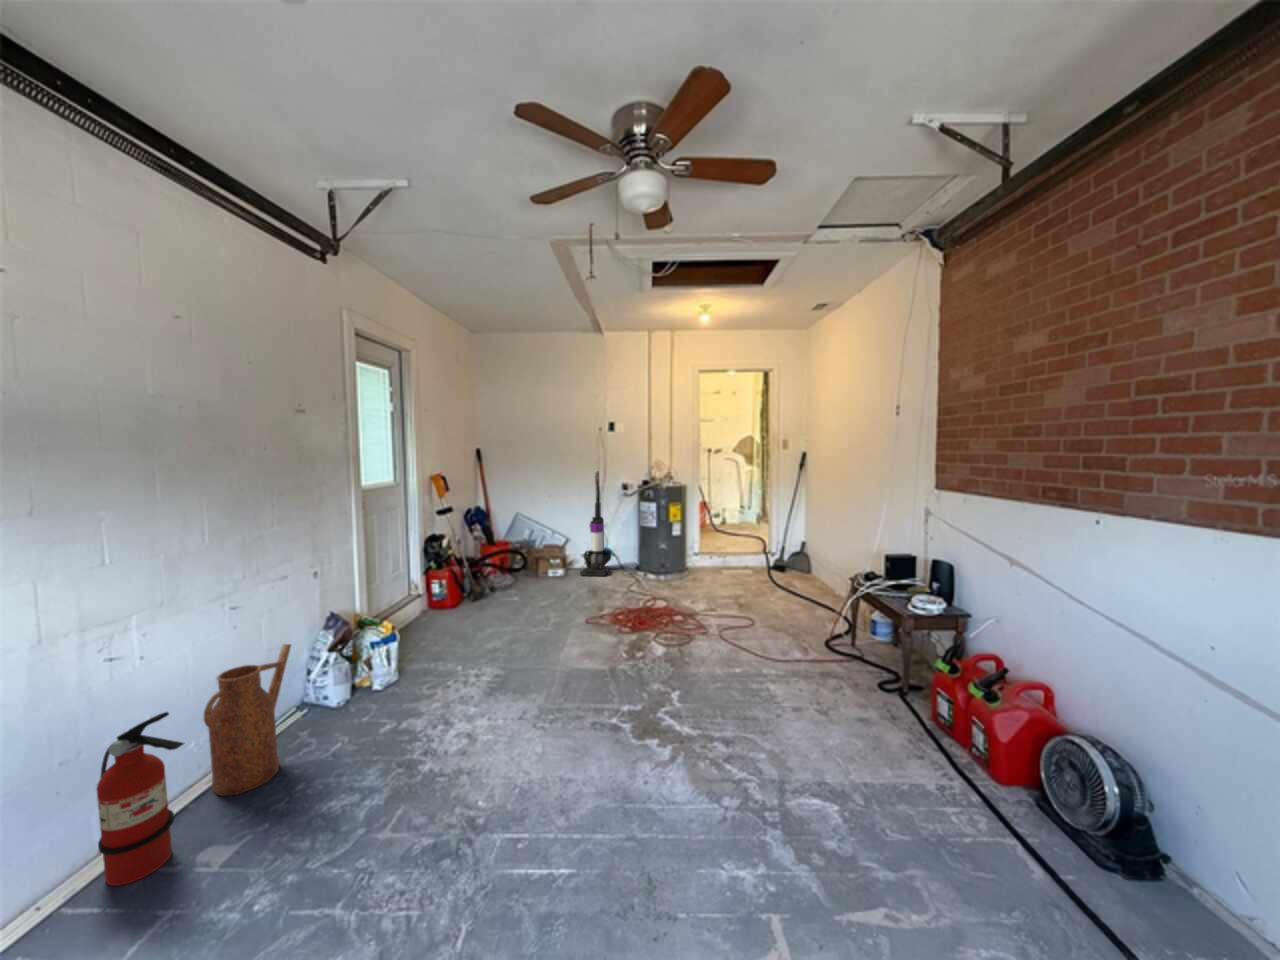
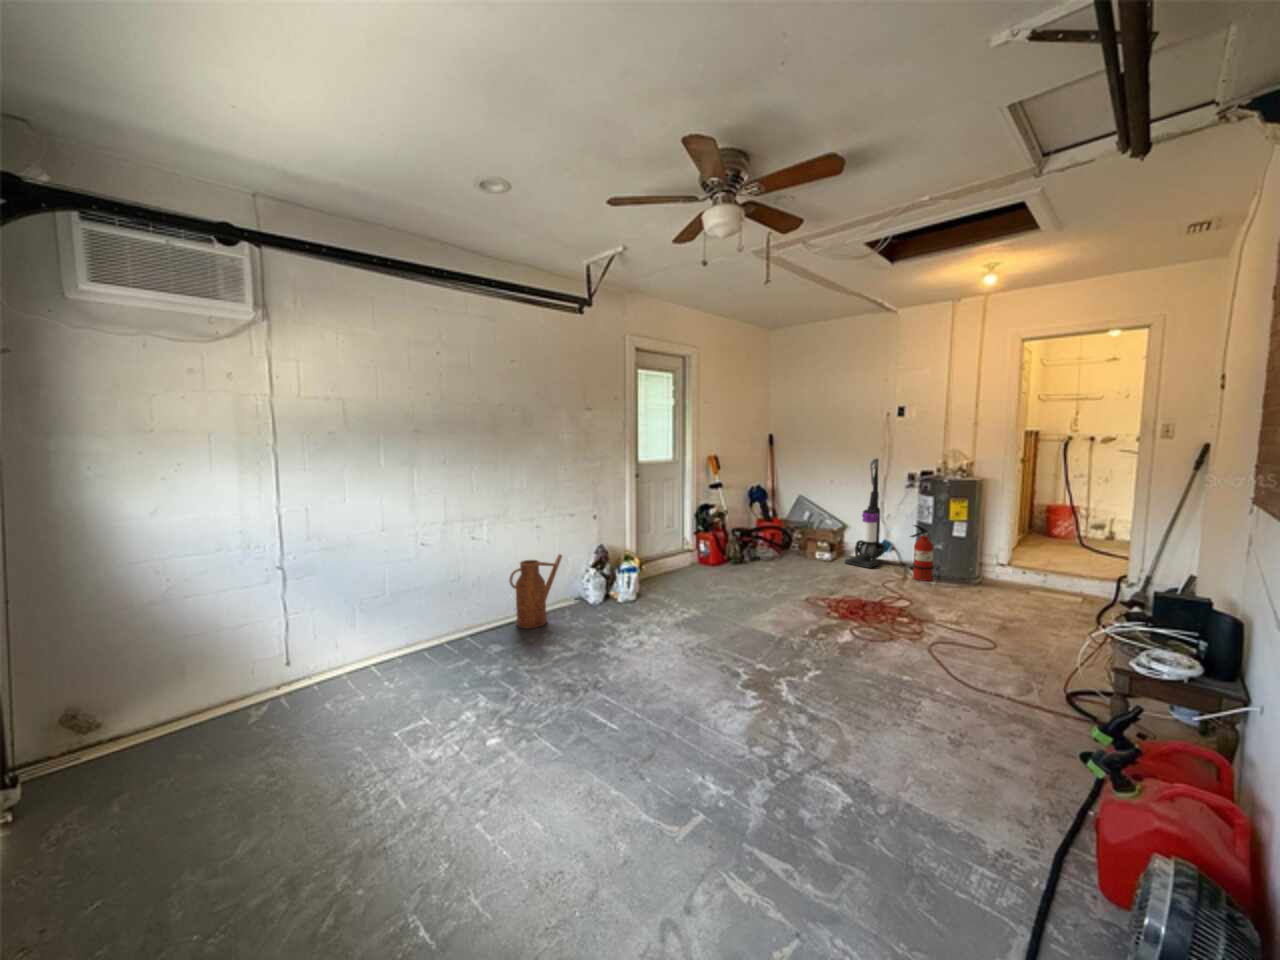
fire extinguisher: present [97,712,184,886] -> present [910,525,934,581]

